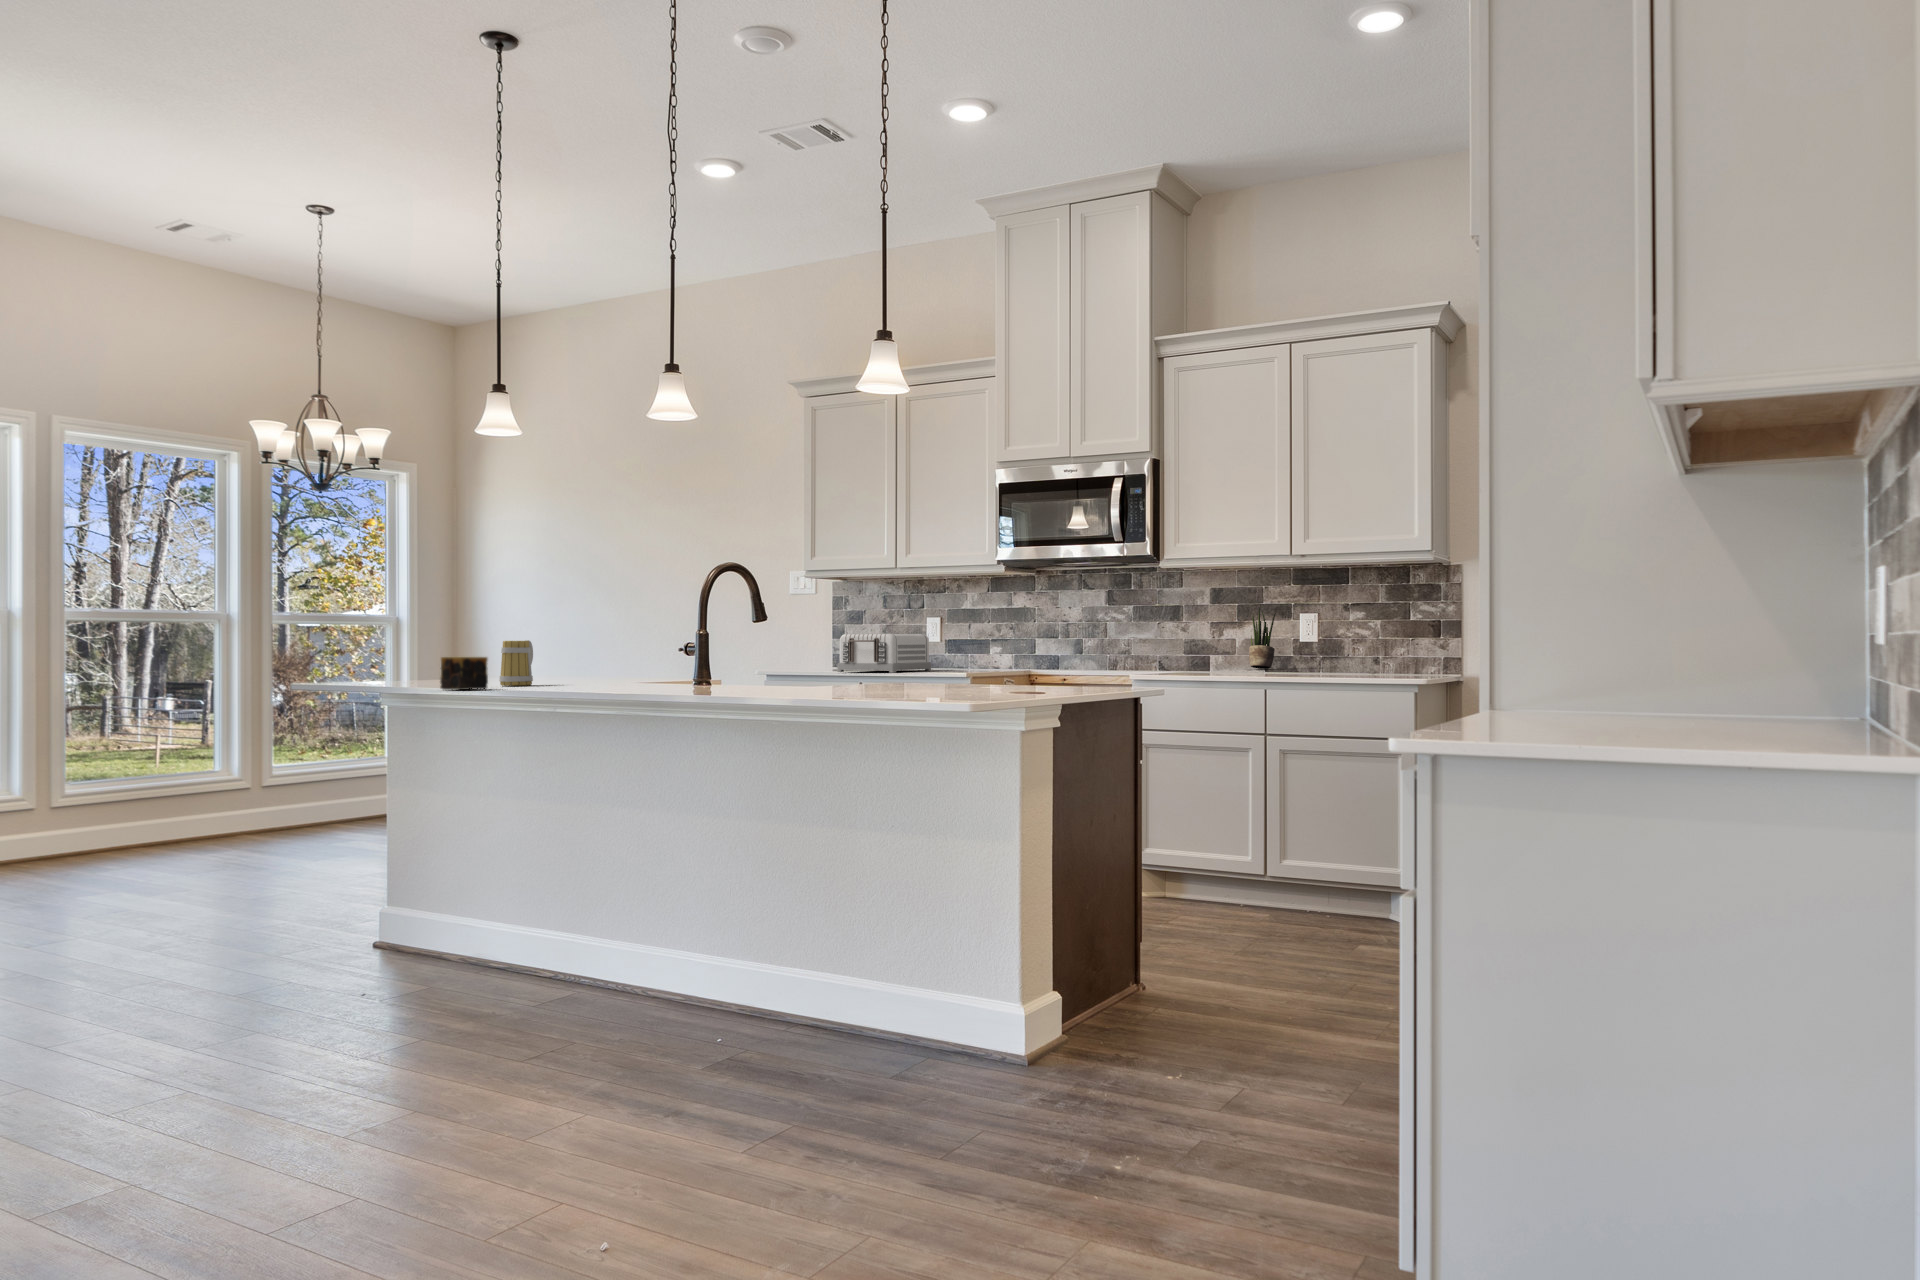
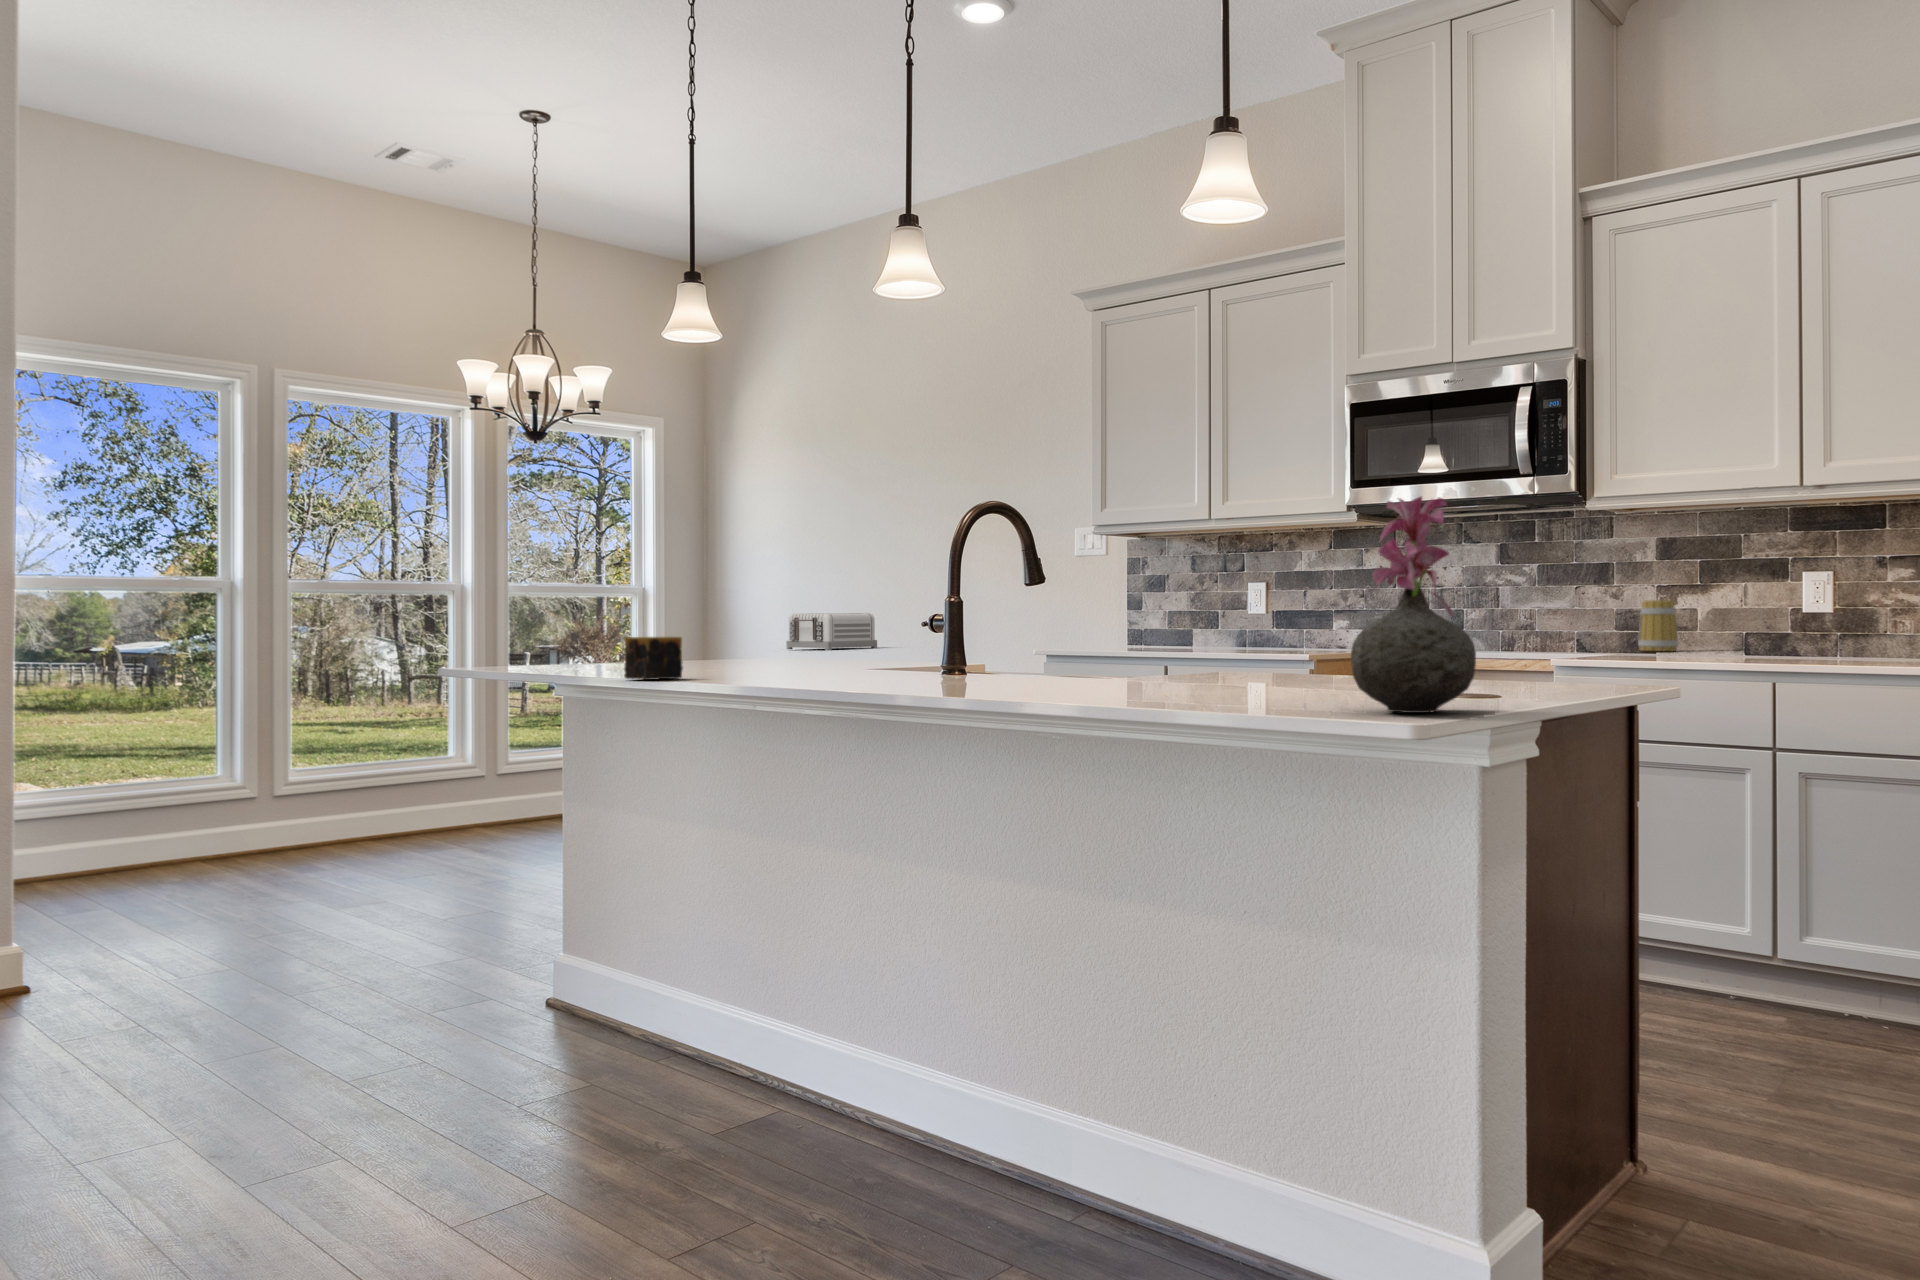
vase: none [961,570,1034,701] -> present [1351,497,1476,713]
potted plant: present [1249,608,1276,669] -> none [1720,563,1763,651]
toaster: present [837,634,931,673] -> present [786,613,877,650]
mug: present [499,640,533,686] -> present [1638,600,1678,651]

